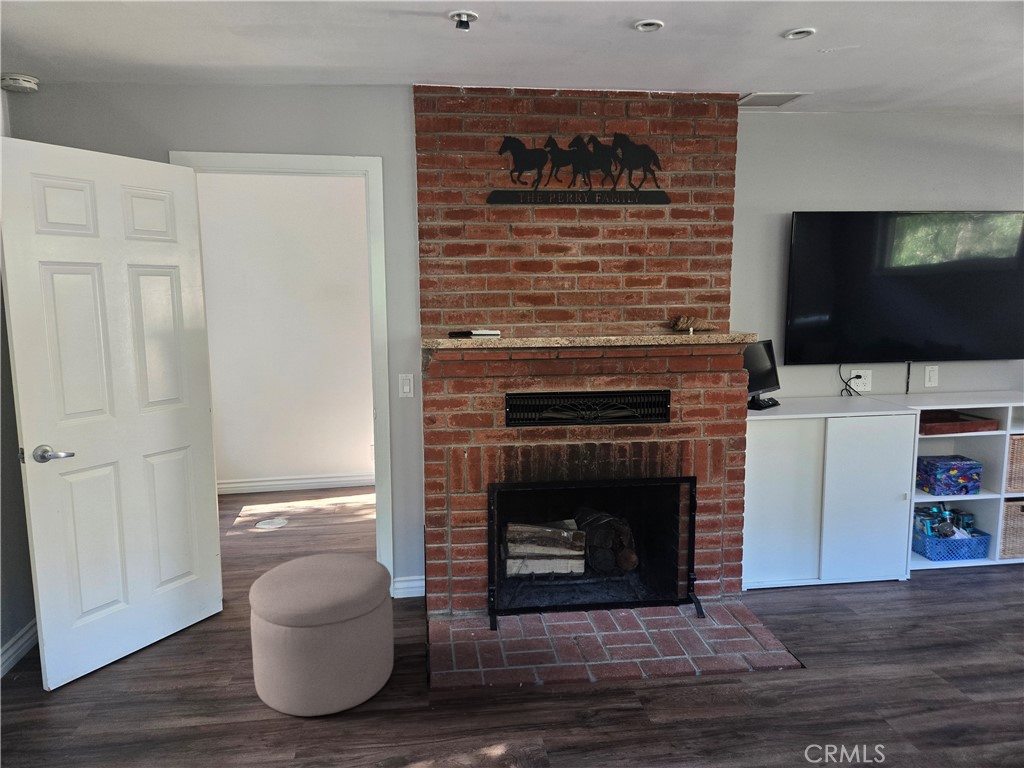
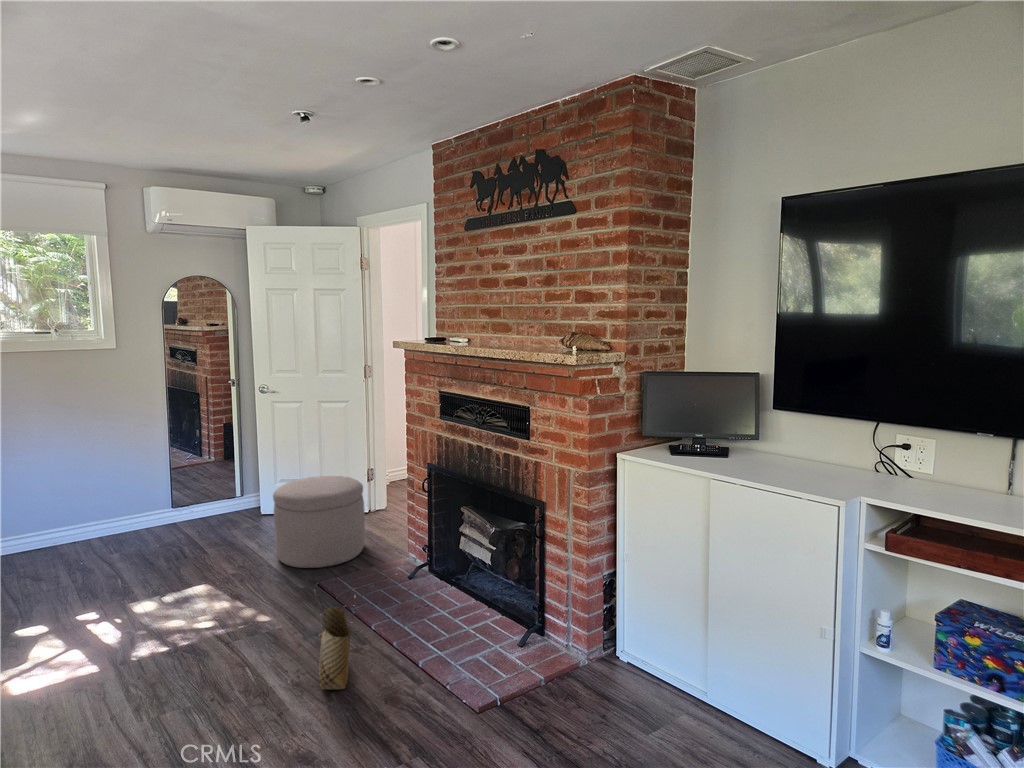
woven basket: none [653,614,735,735] -> present [314,587,354,689]

